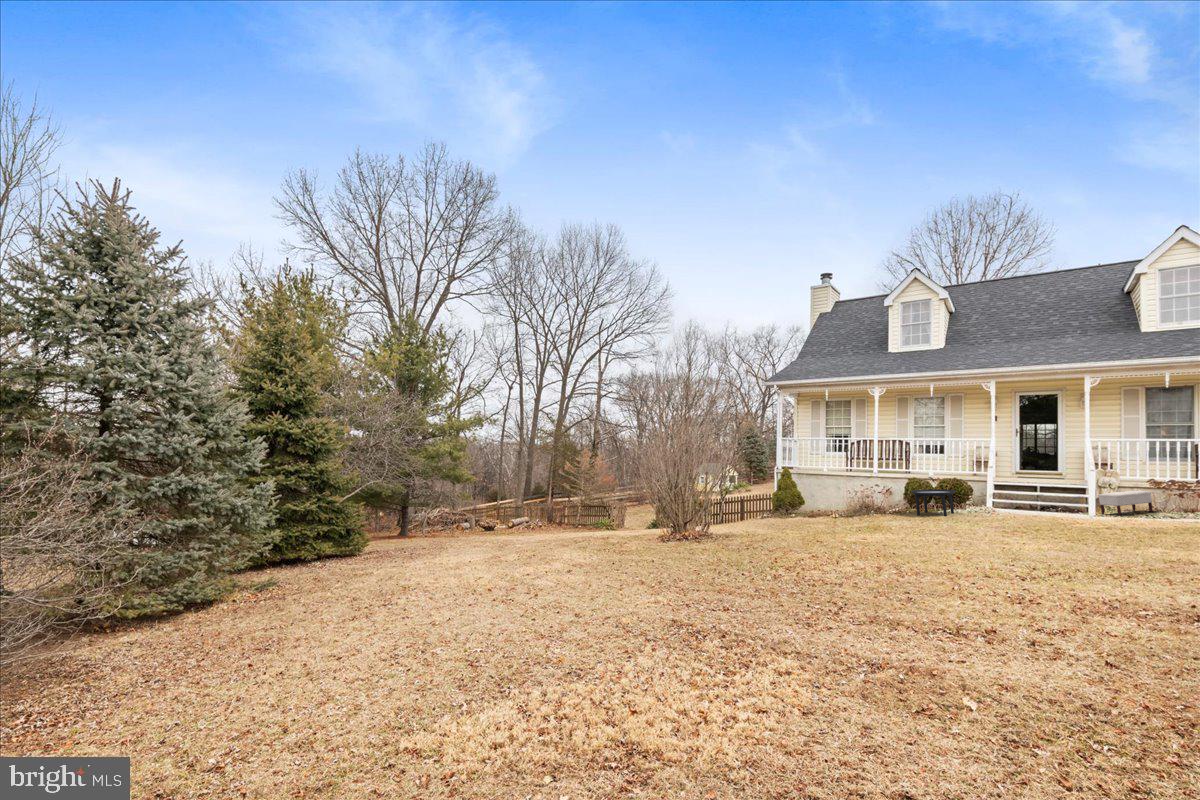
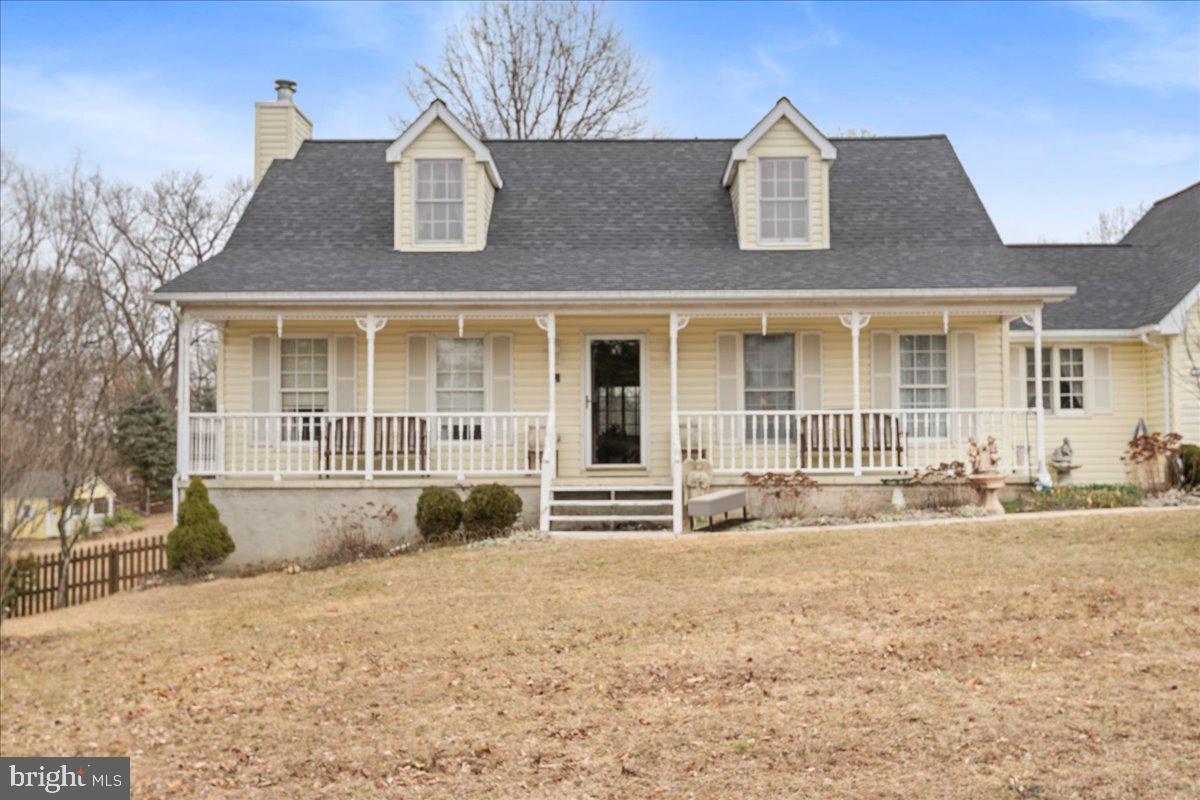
round table: present [911,489,956,516] -> none [425,506,497,558]

